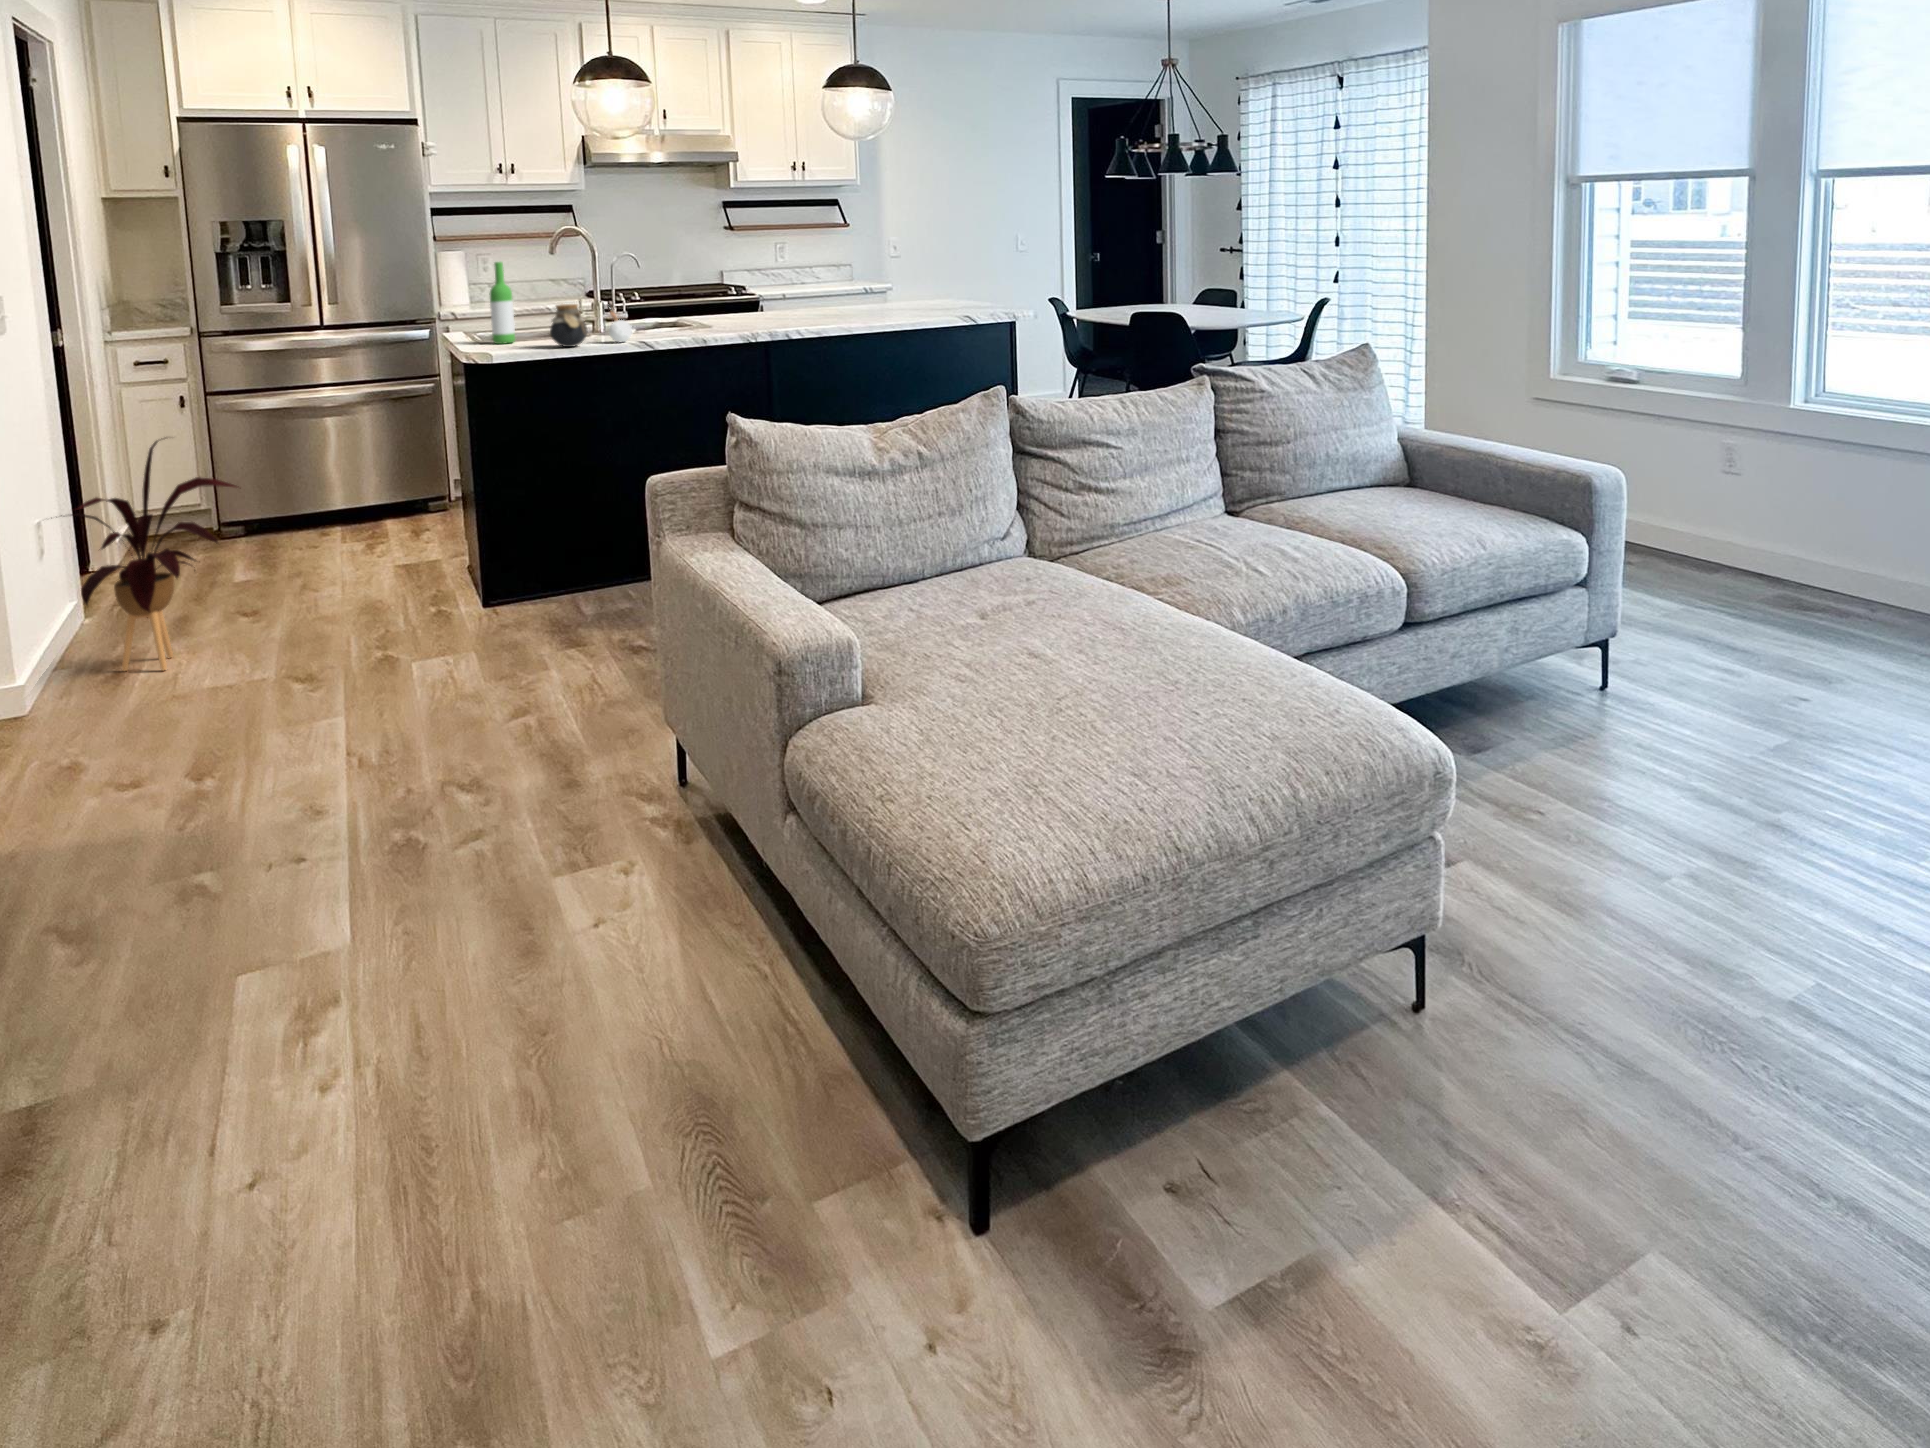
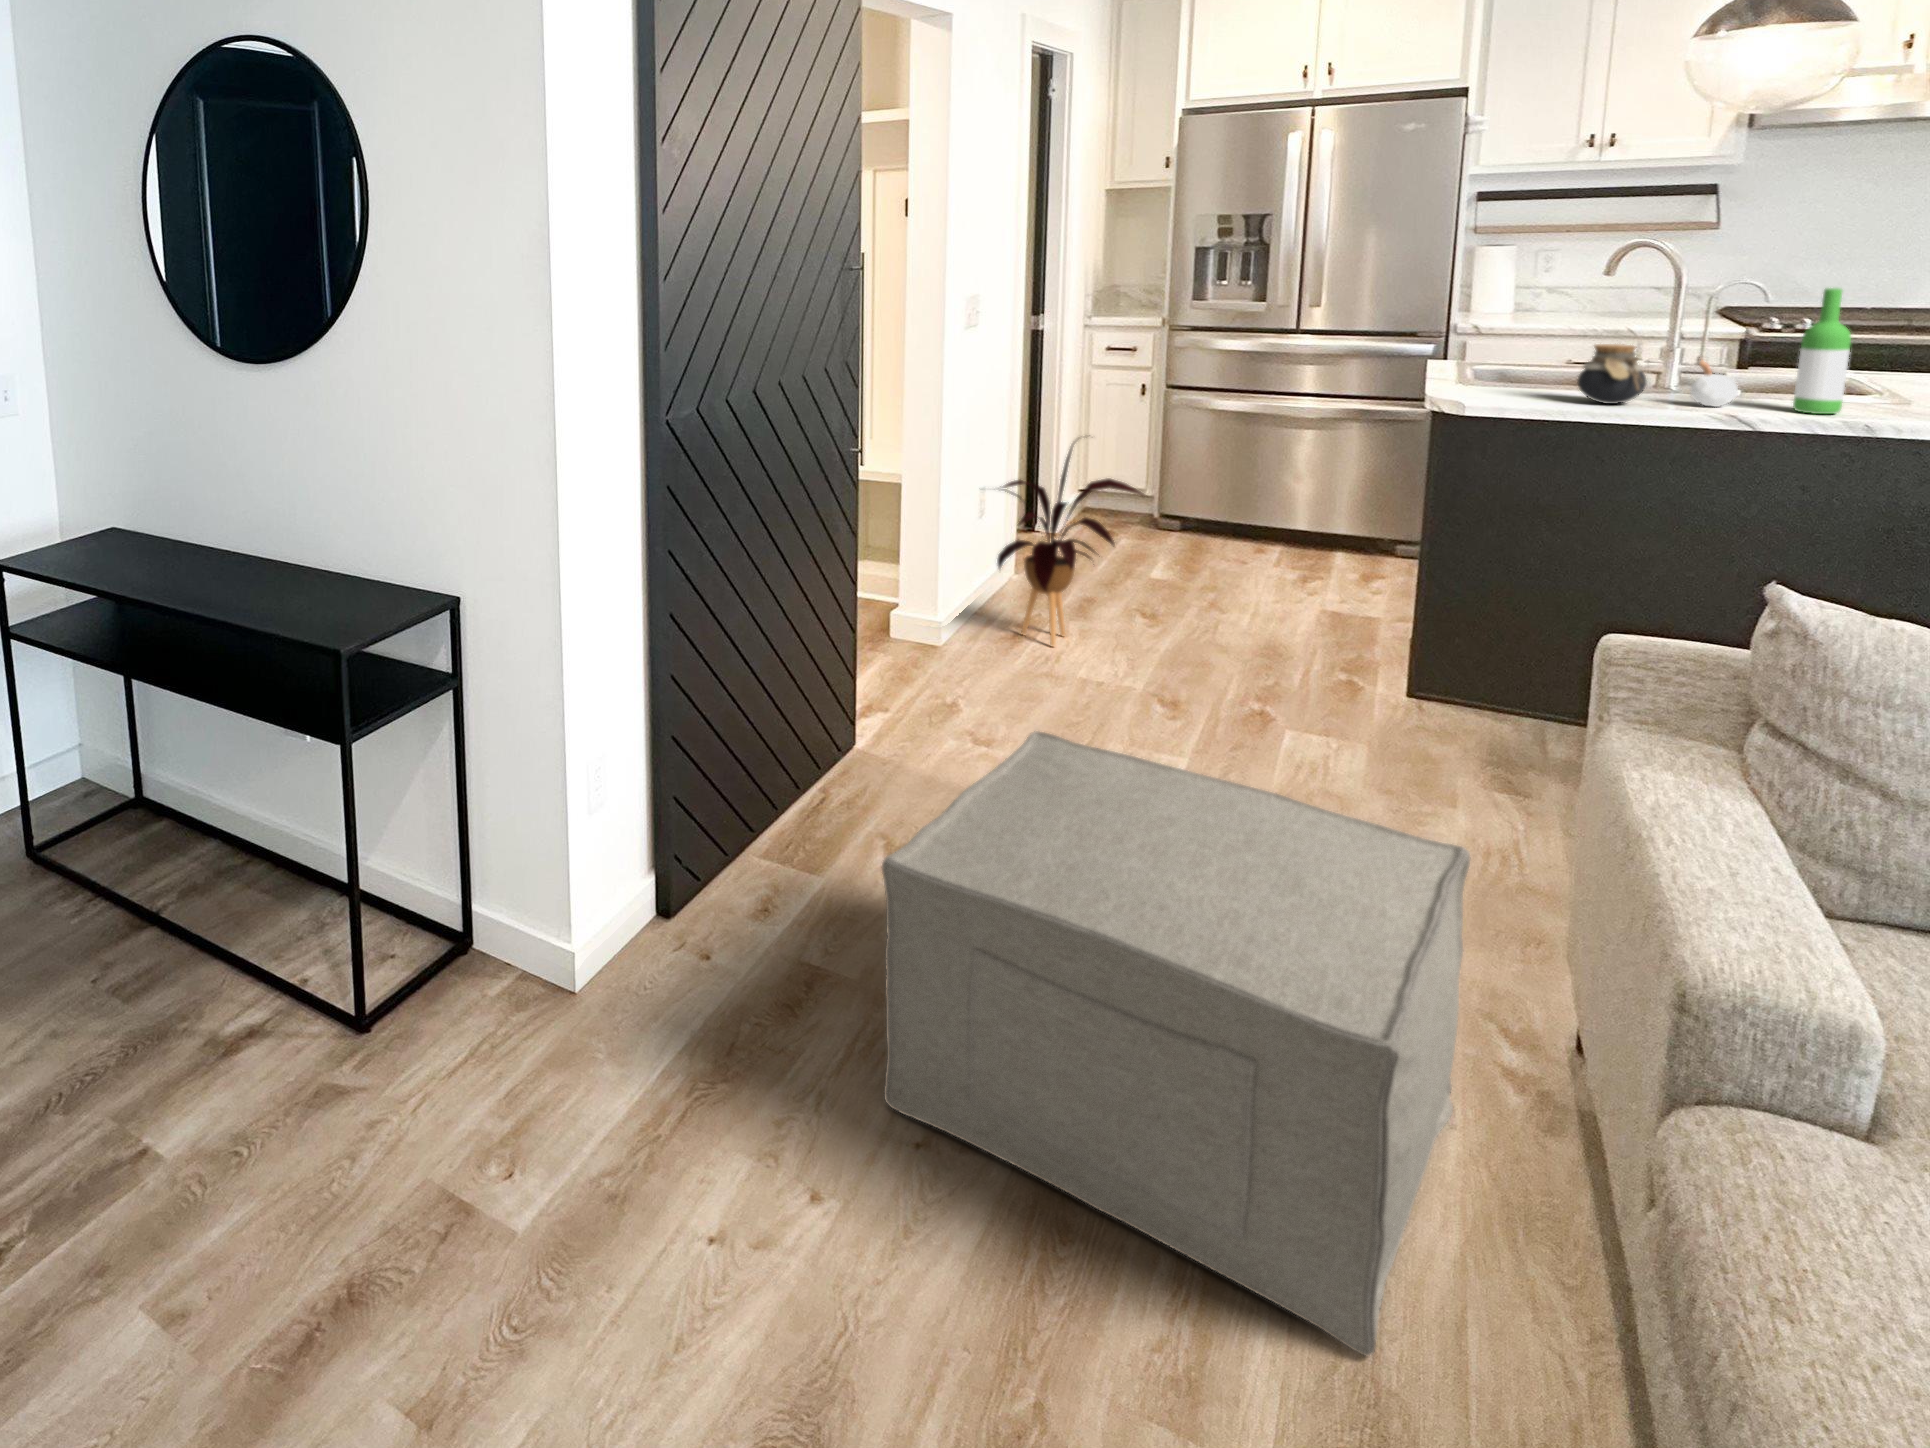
wine bottle: present [489,262,515,344] -> present [1793,288,1851,414]
ottoman: none [153,654,669,1182] -> present [882,731,1470,1356]

